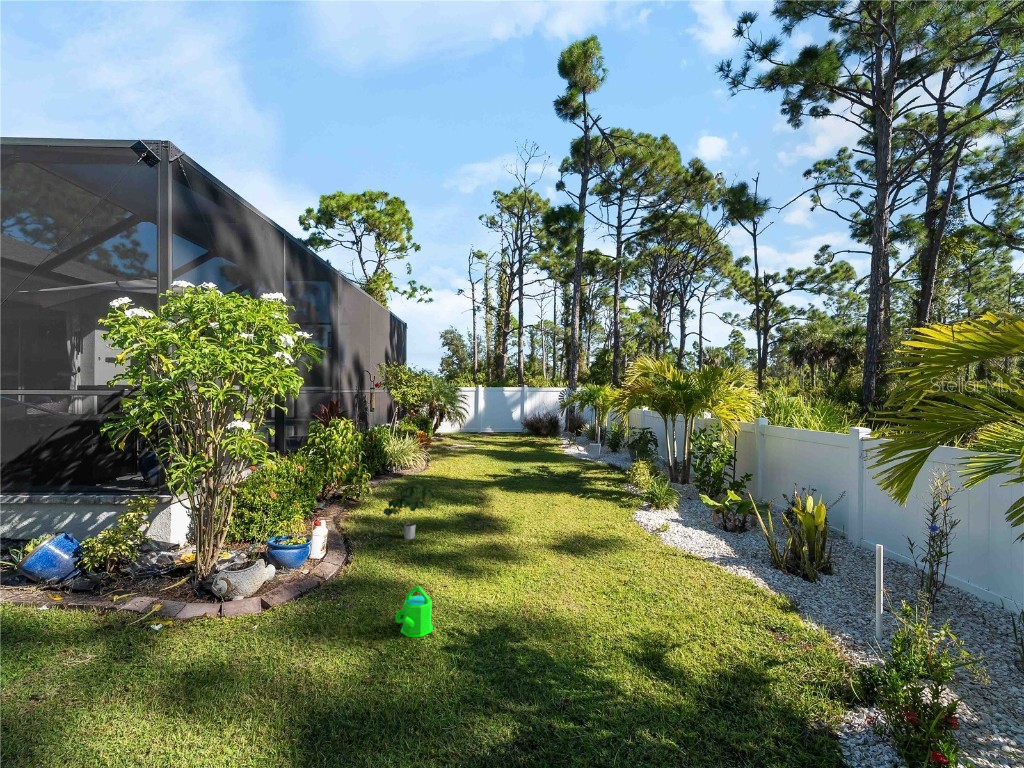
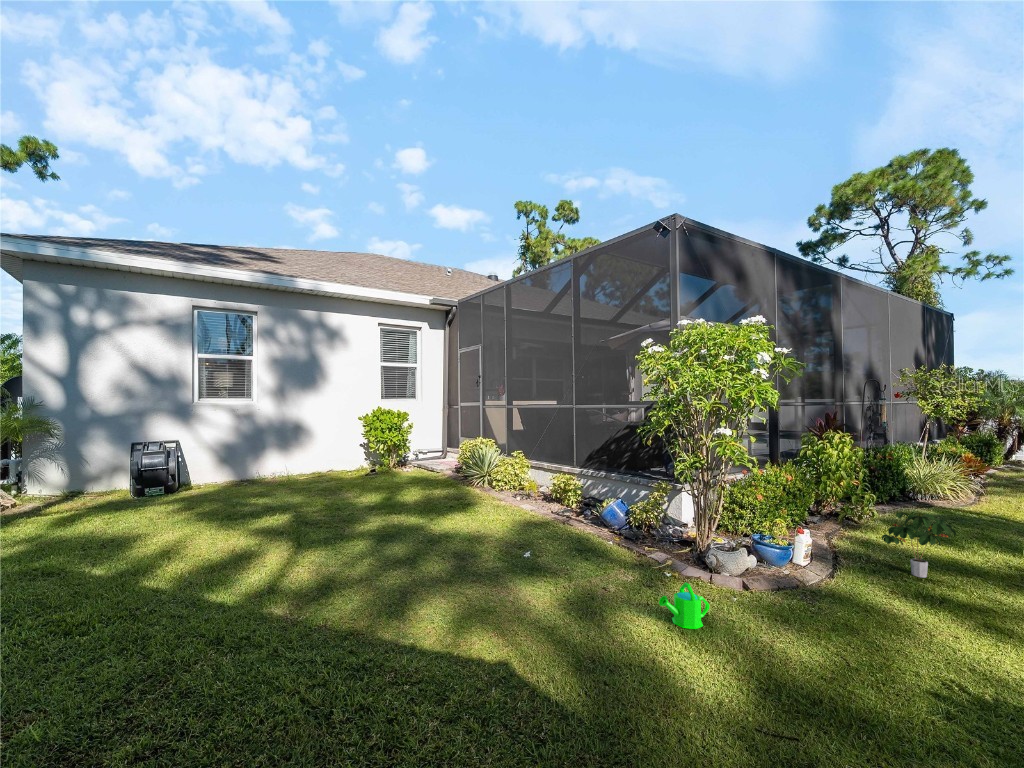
watering can: present [395,586,433,637] -> present [659,582,710,629]

